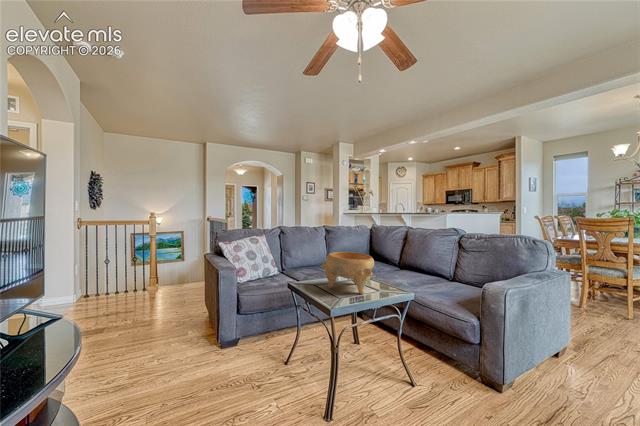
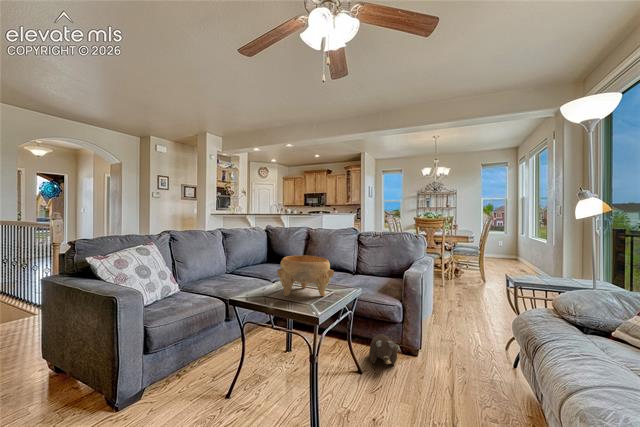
plush toy: none [429,351,464,390] -> present [369,334,397,364]

